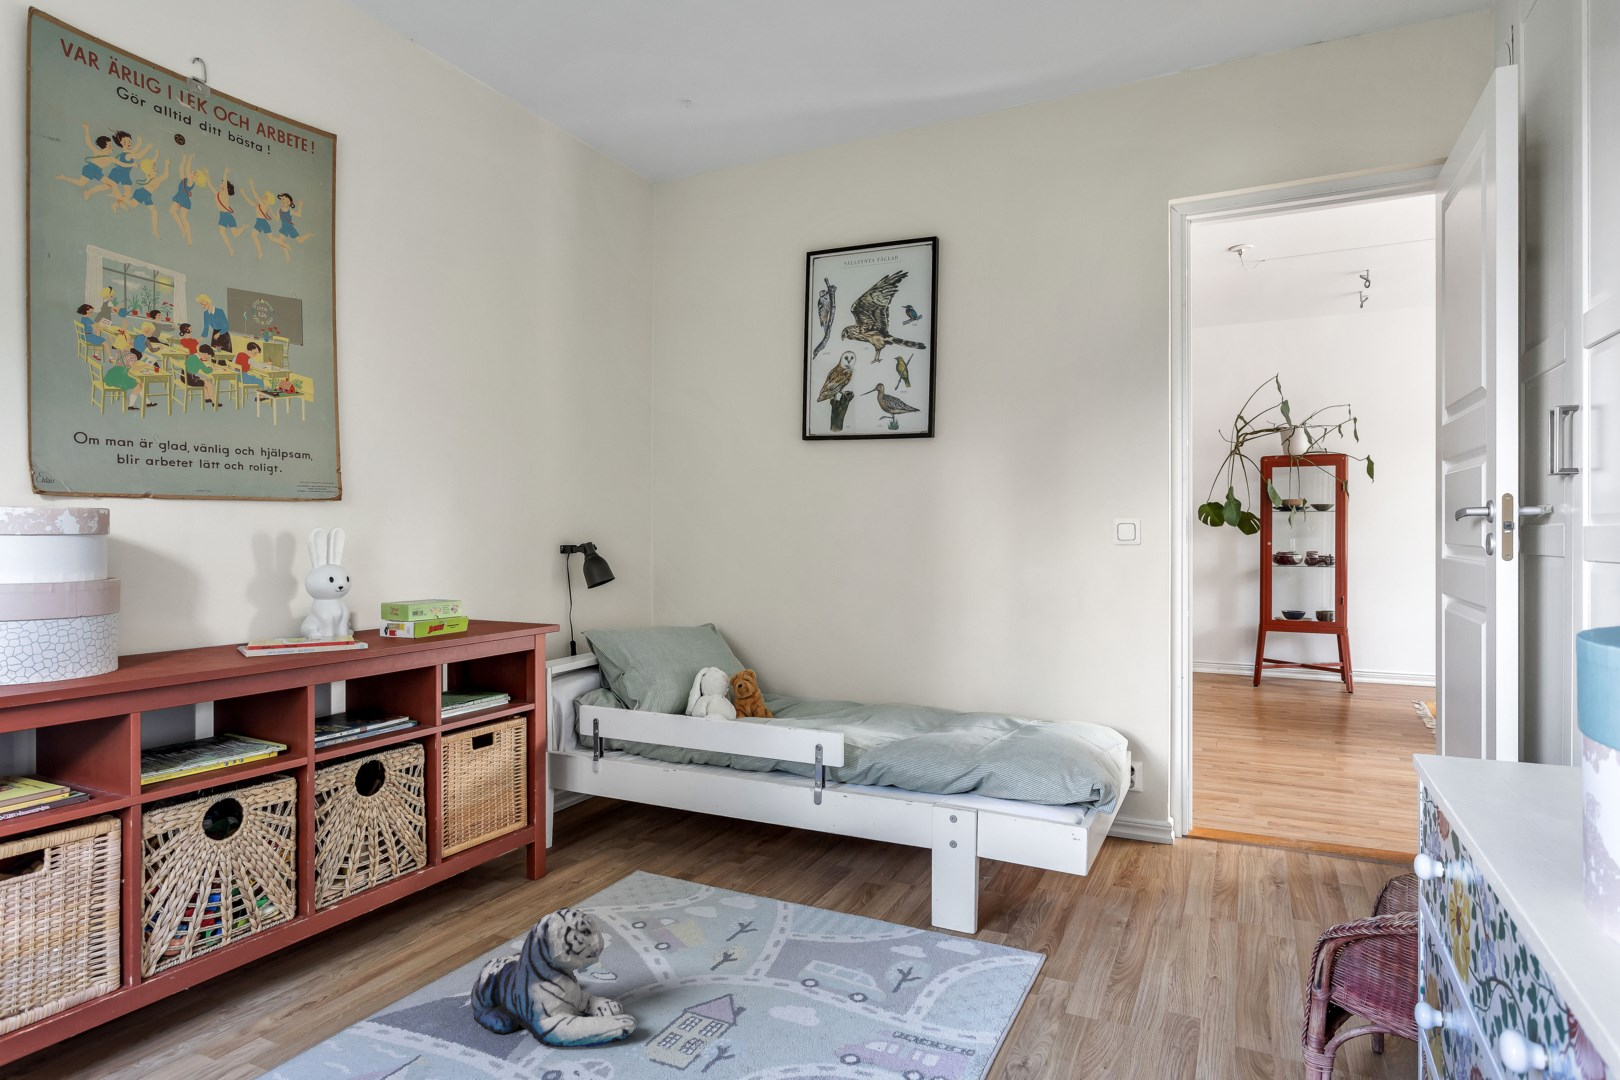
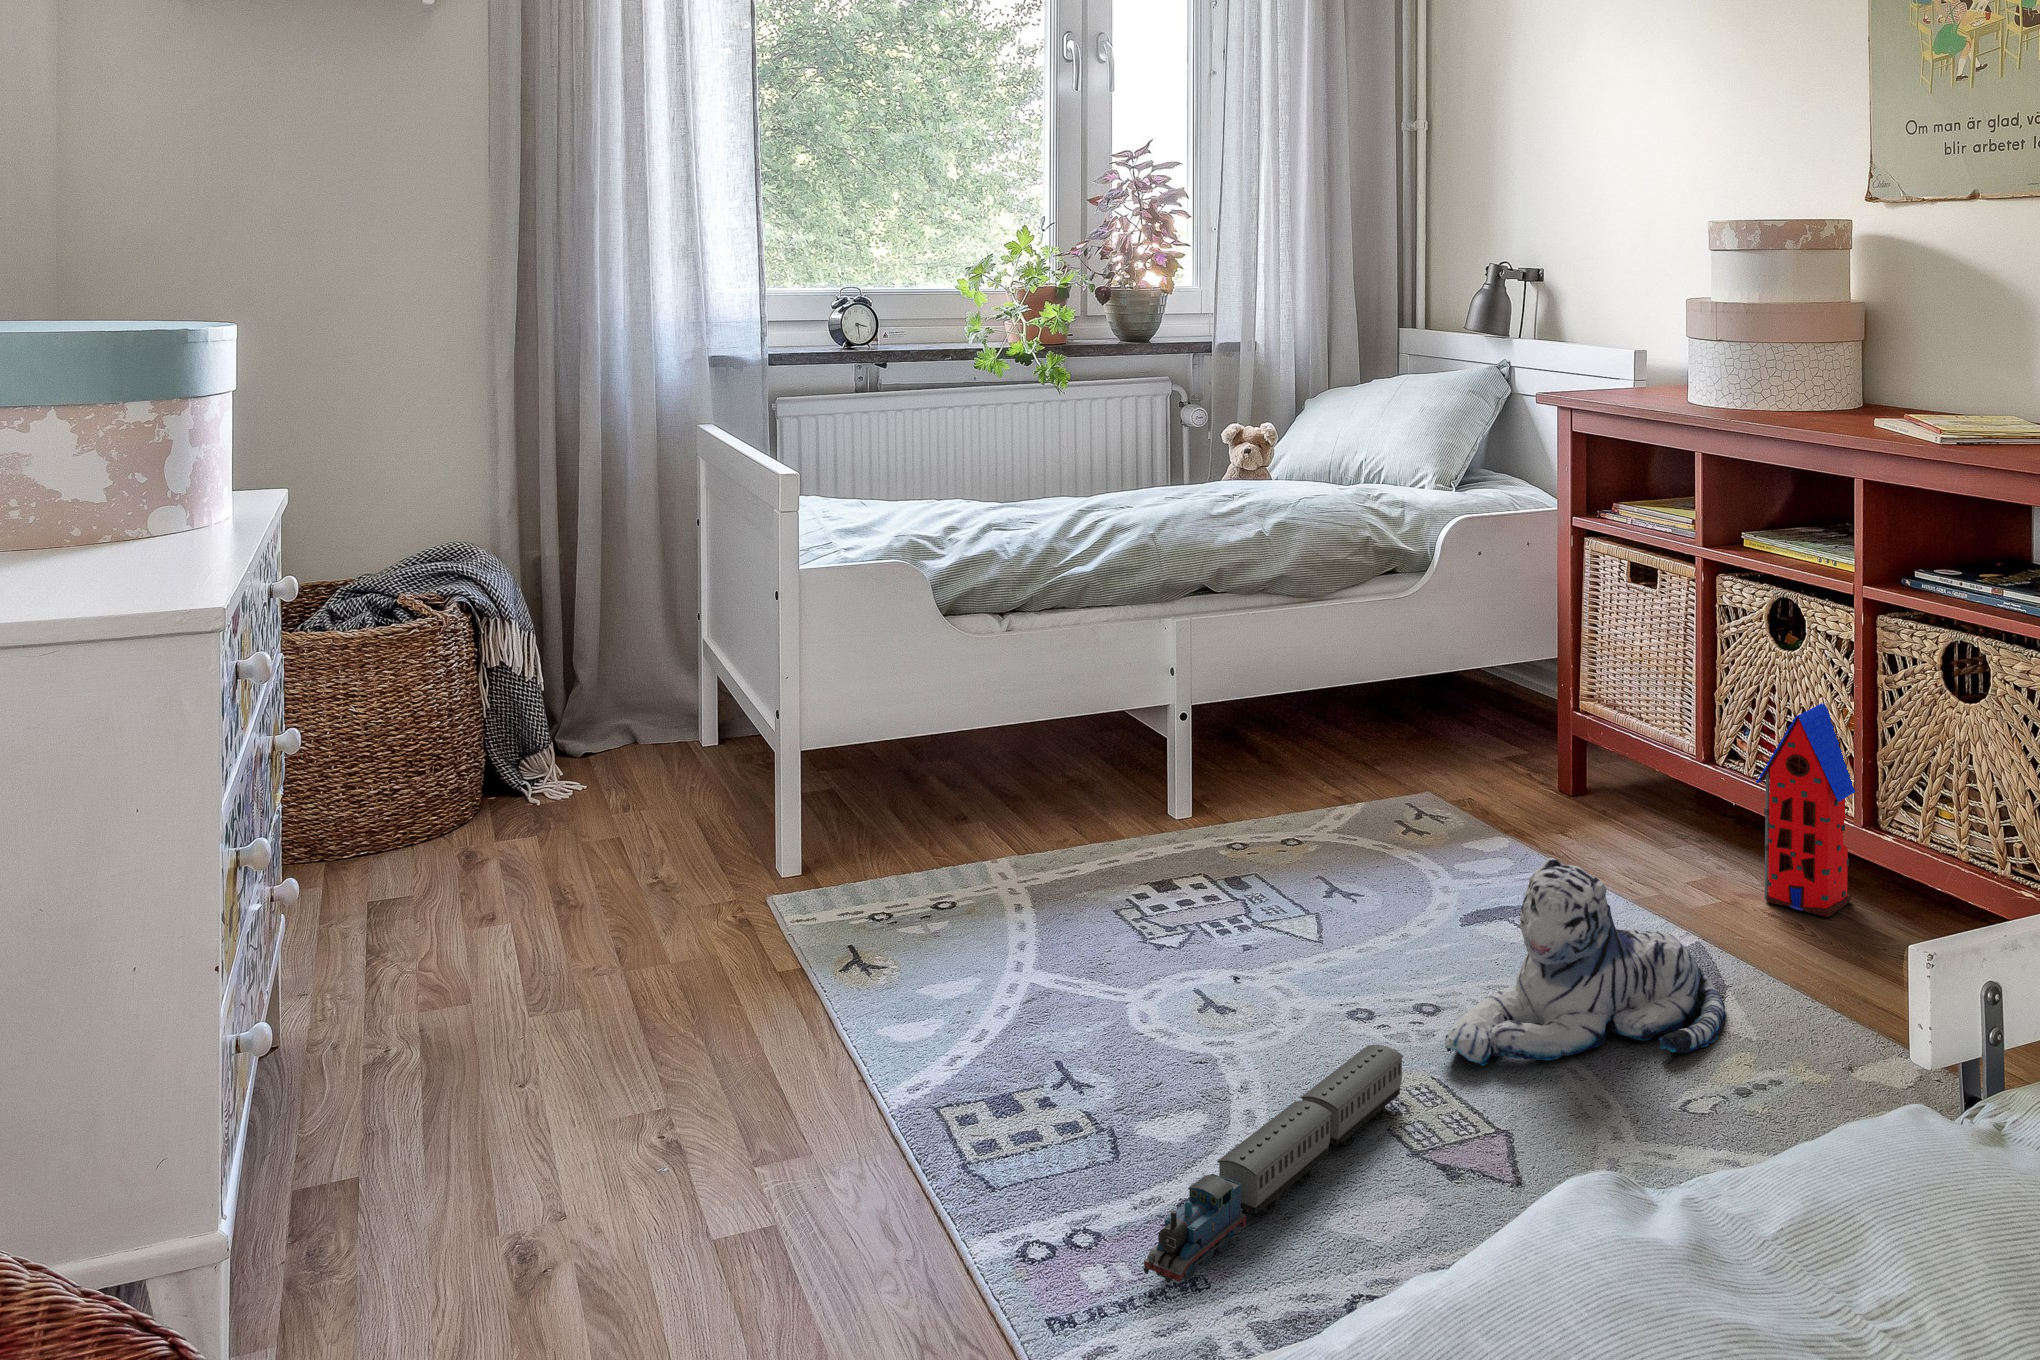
toy house: none [238,858,321,1011] -> present [1756,703,1855,917]
toy train: none [686,1003,933,1053] -> present [1144,1045,1404,1283]

